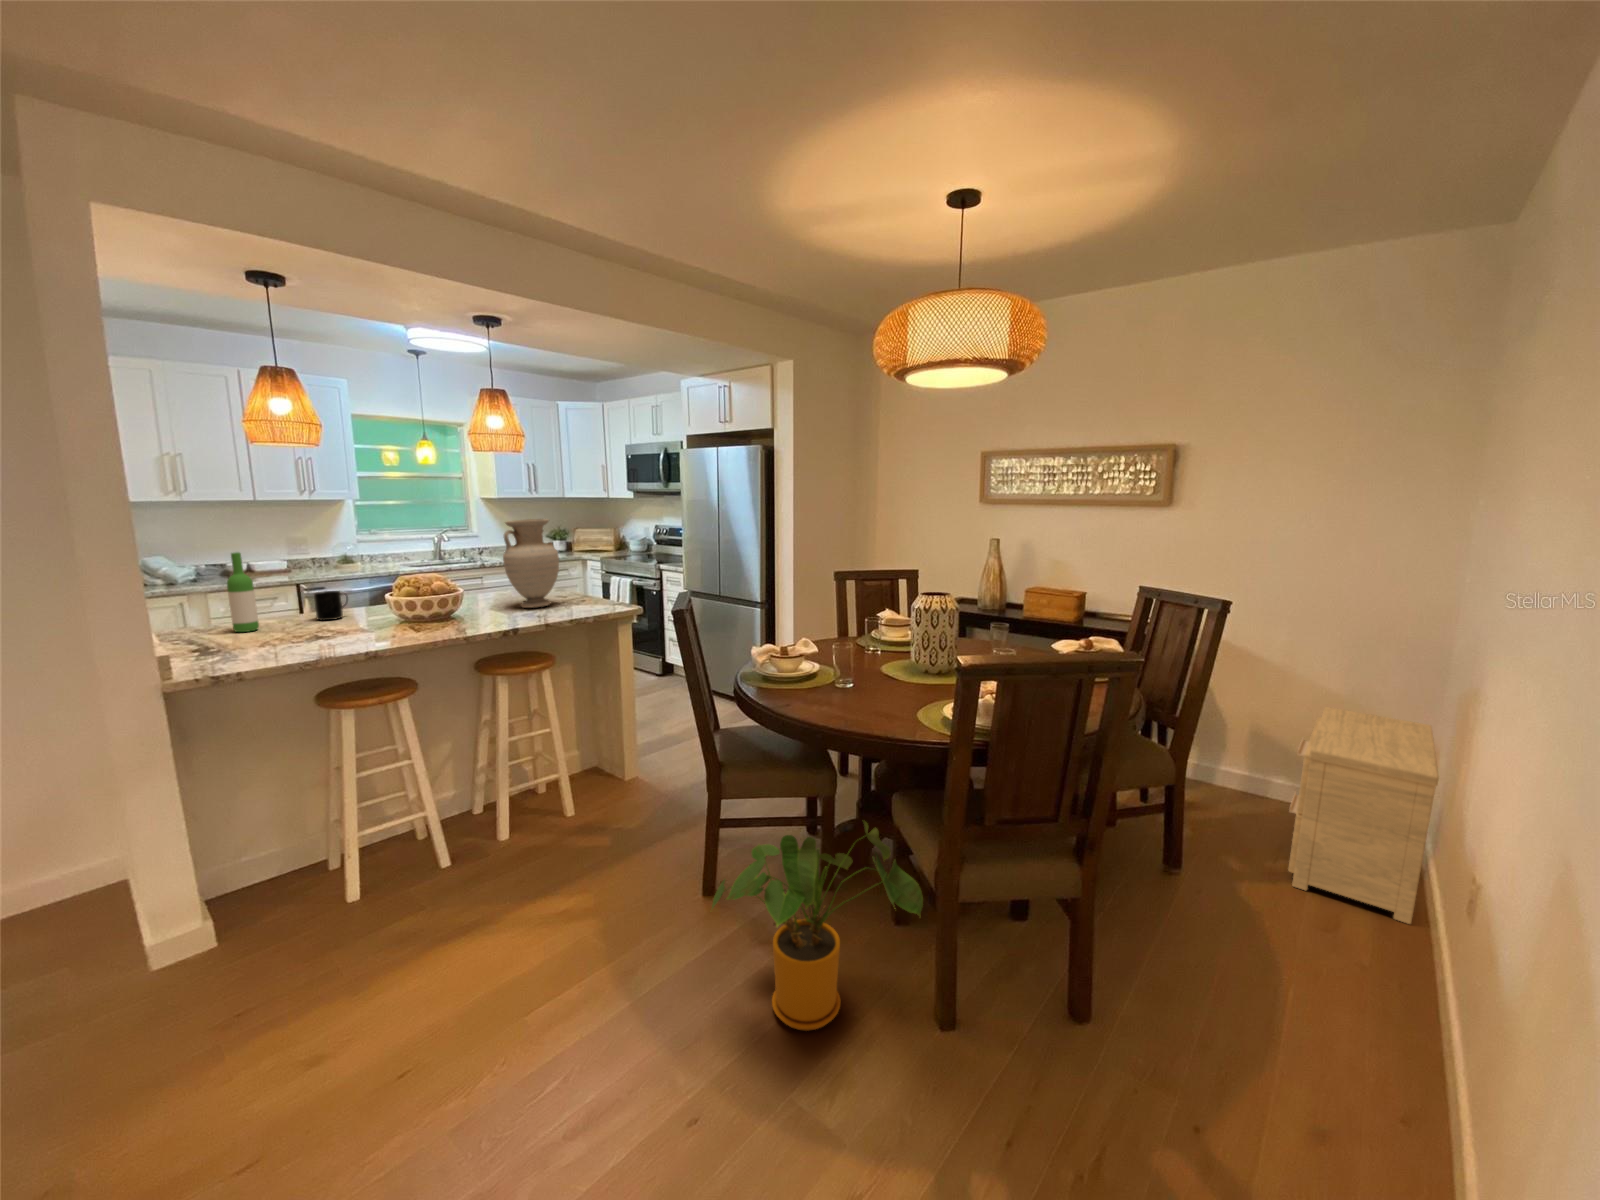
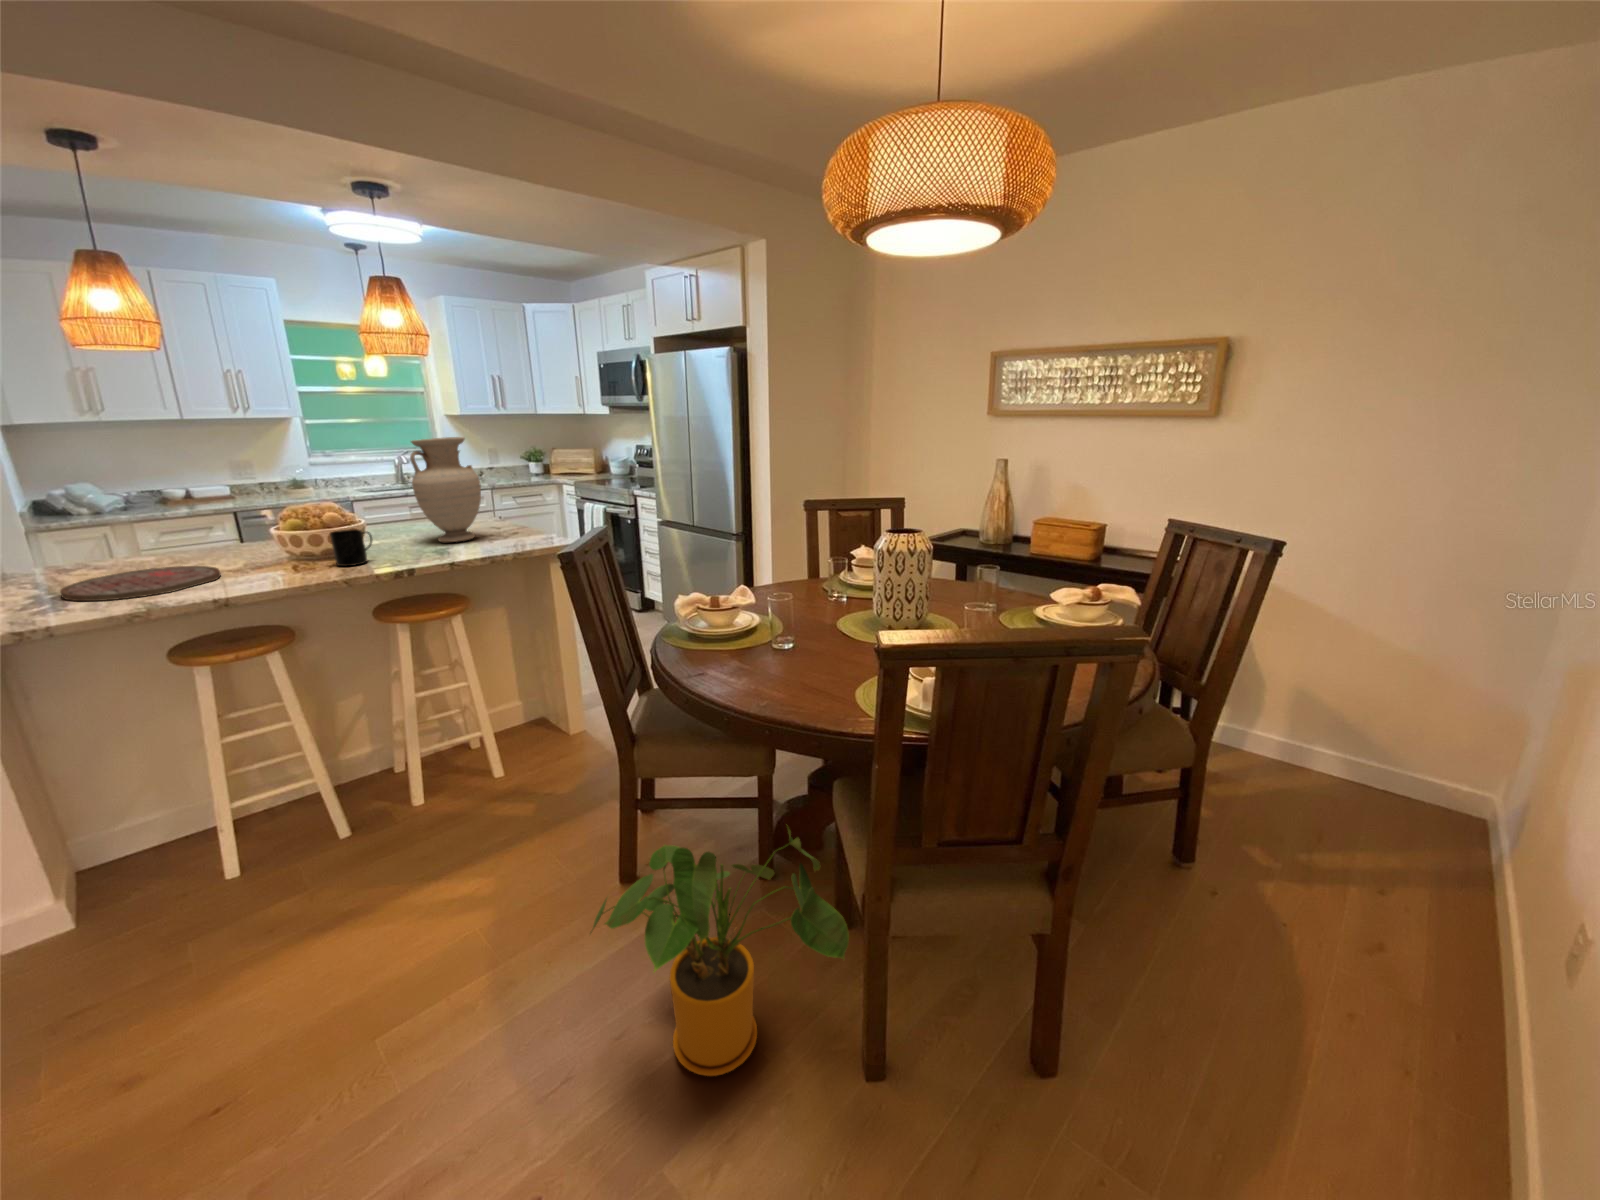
wine bottle: present [227,552,259,632] -> none [68,479,119,573]
mug: present [314,591,348,621] -> present [330,529,372,566]
cutting board: none [233,626,355,652] -> present [60,566,221,601]
side table: present [1288,707,1439,924] -> none [1330,667,1547,944]

